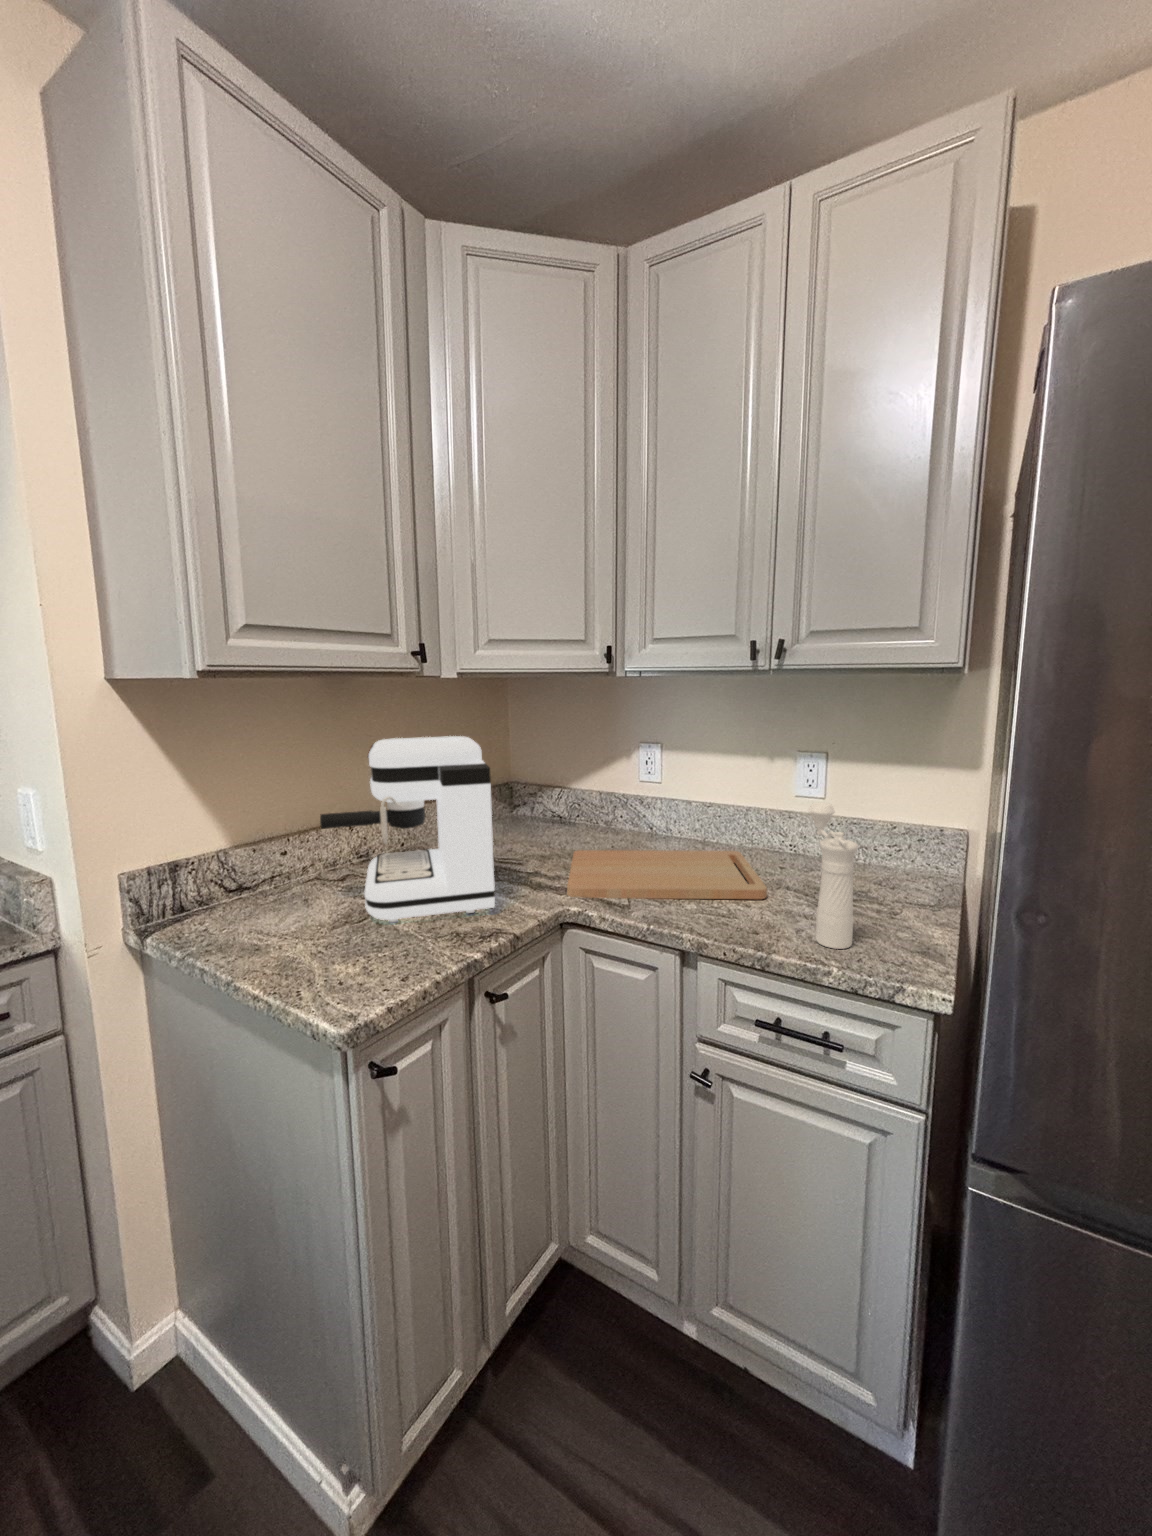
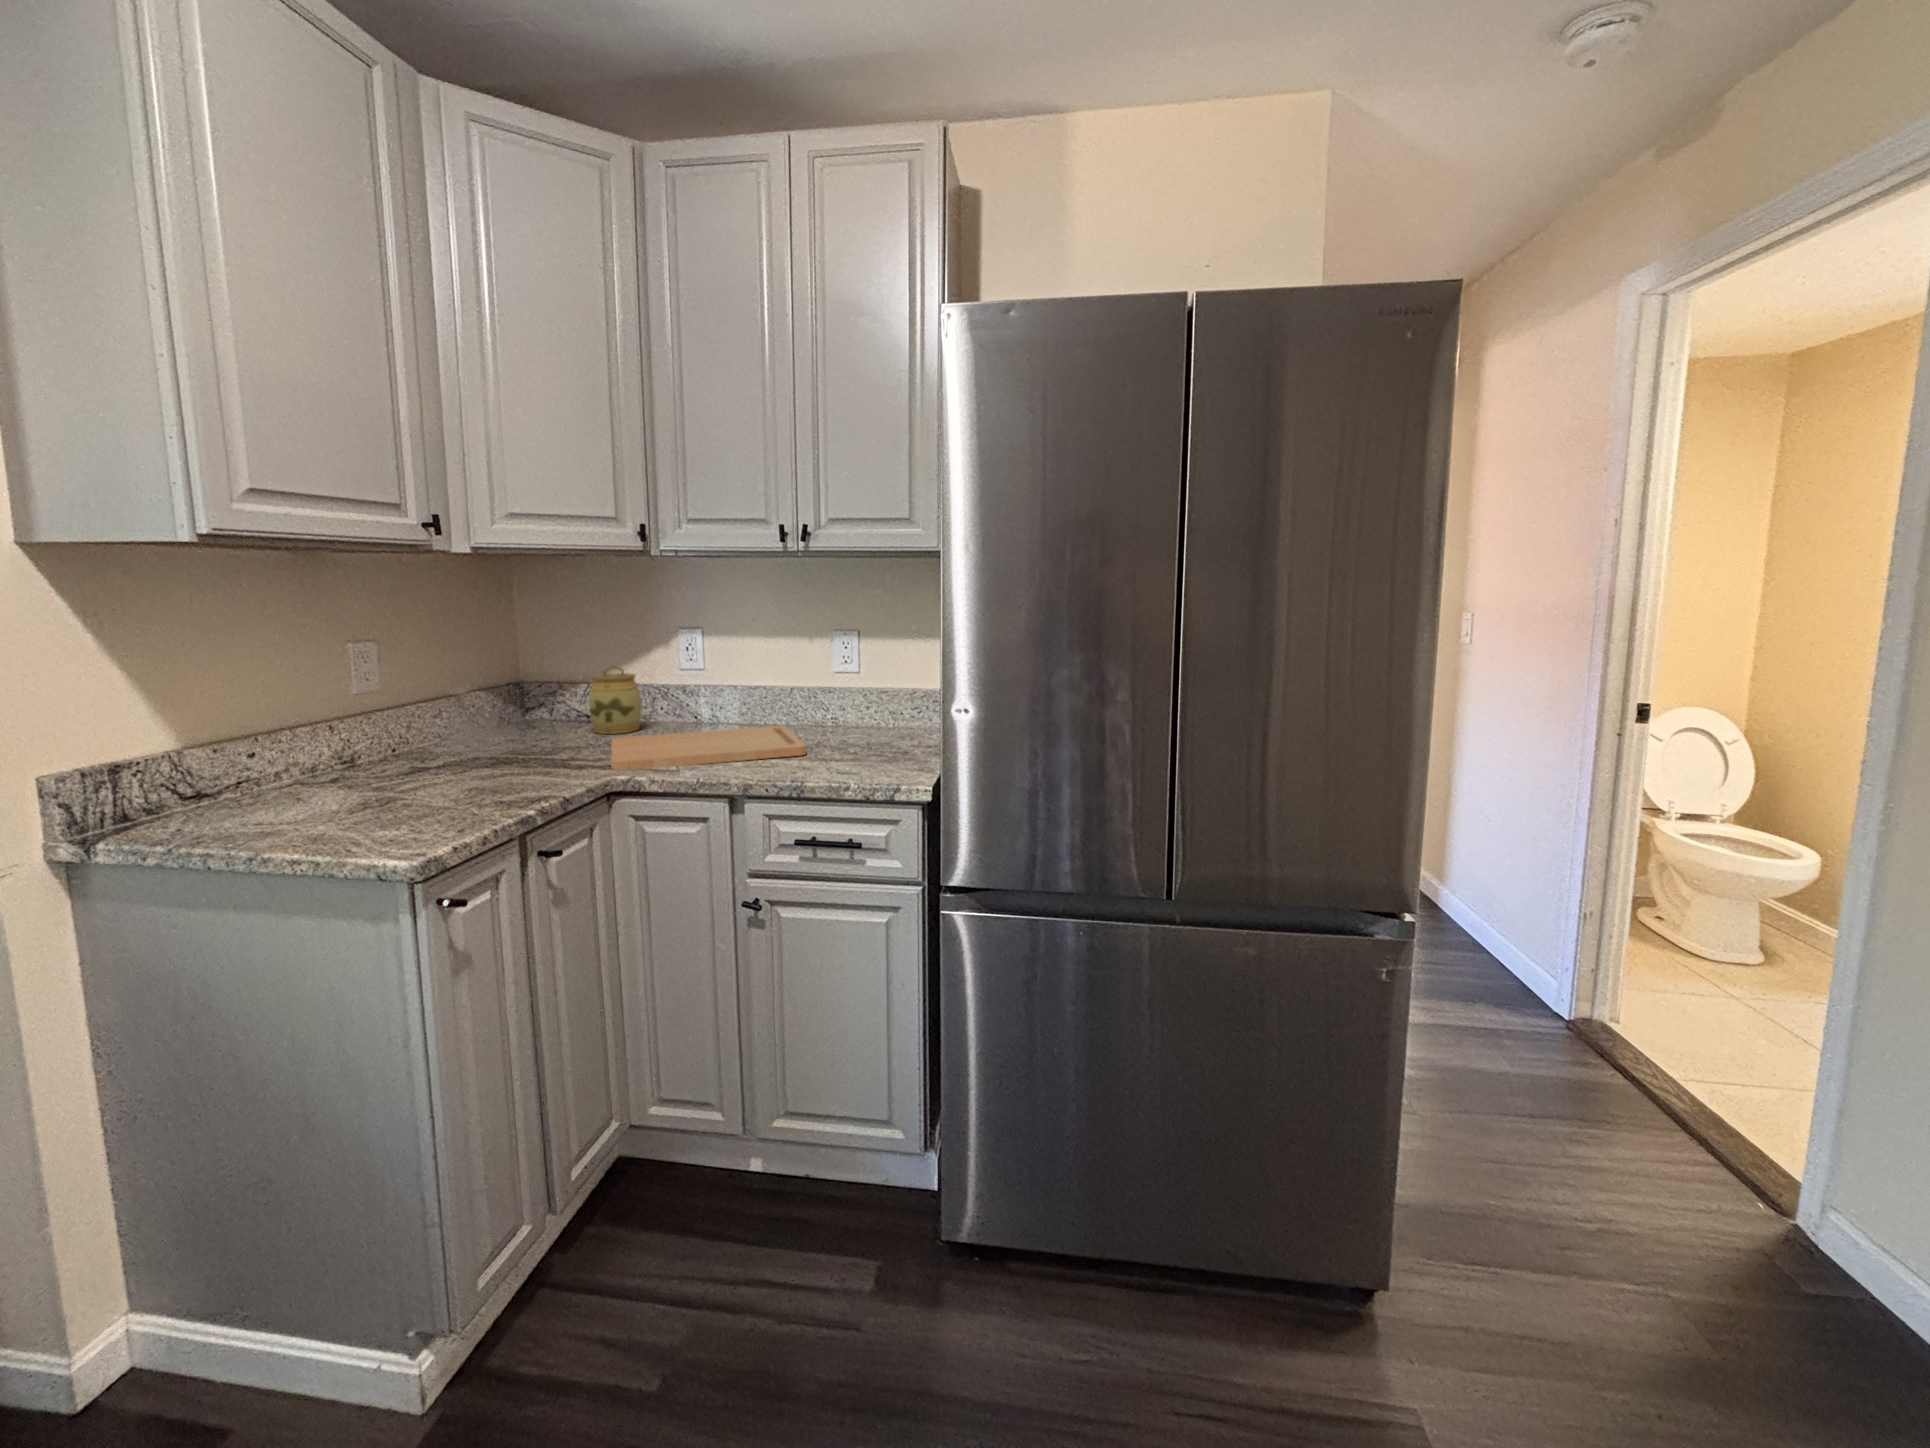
coffee maker: present [320,736,495,922] -> none [316,614,538,803]
jar: none [560,775,605,840] -> present [589,664,642,734]
pepper mill: present [809,802,858,949] -> none [834,661,870,775]

